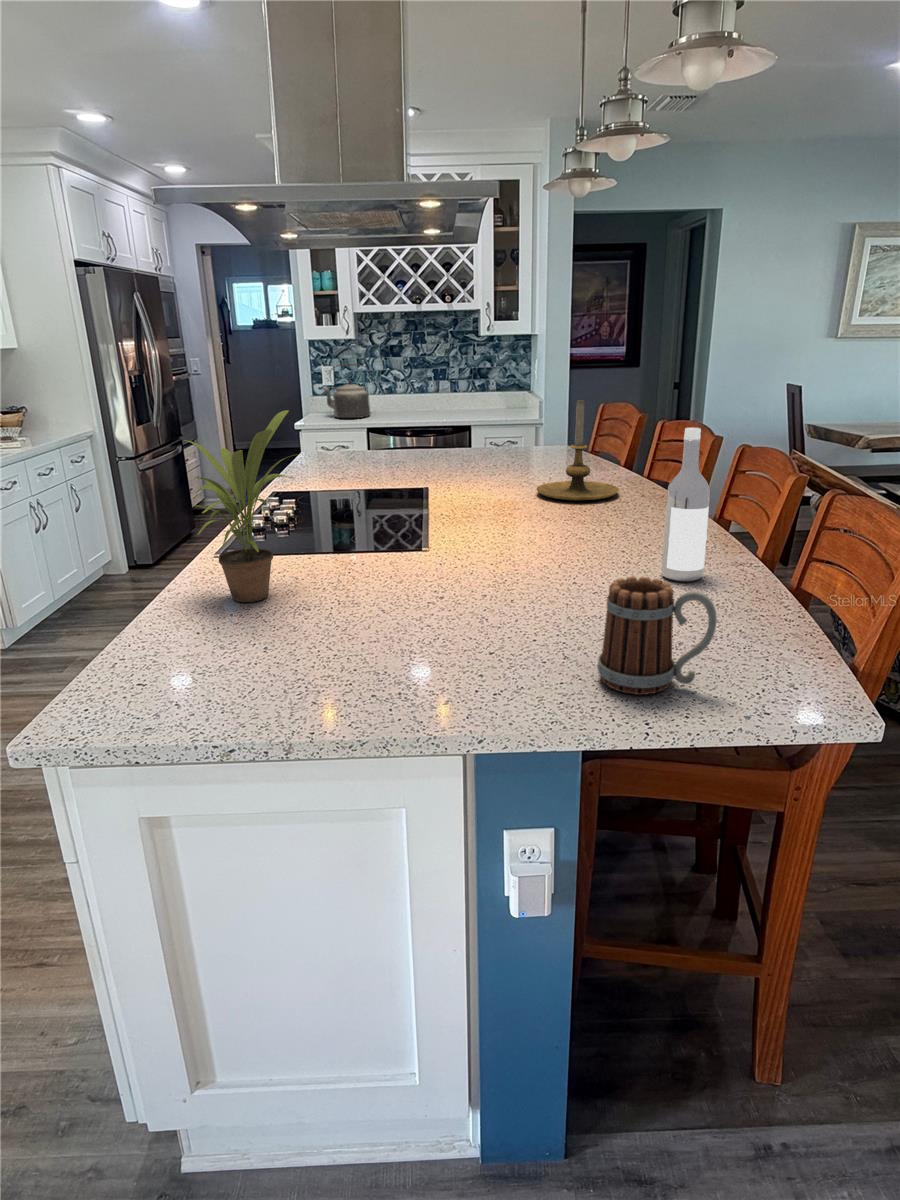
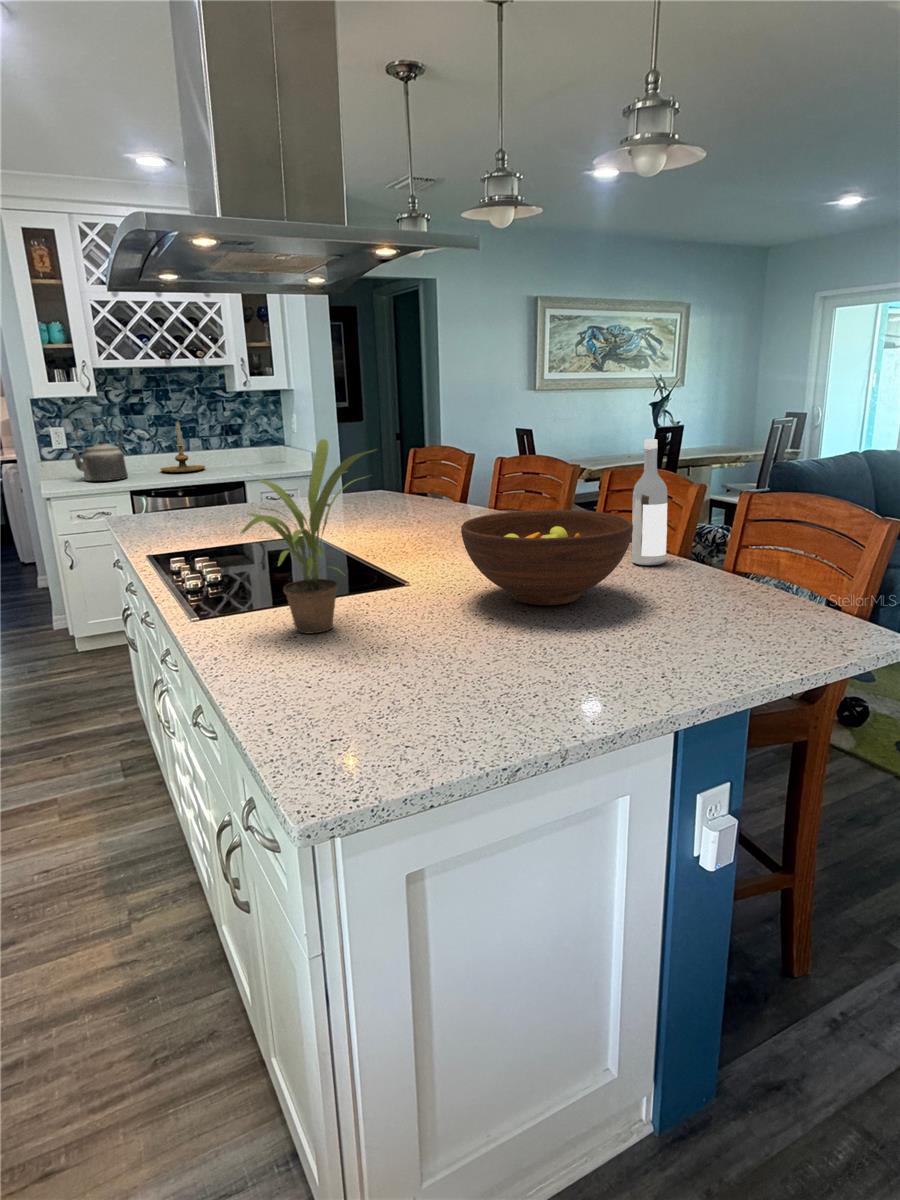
candle holder: present [536,400,619,500] -> present [161,421,205,472]
fruit bowl: none [401,500,593,613] -> present [461,510,633,605]
mug: present [598,577,717,695] -> none [702,543,793,635]

